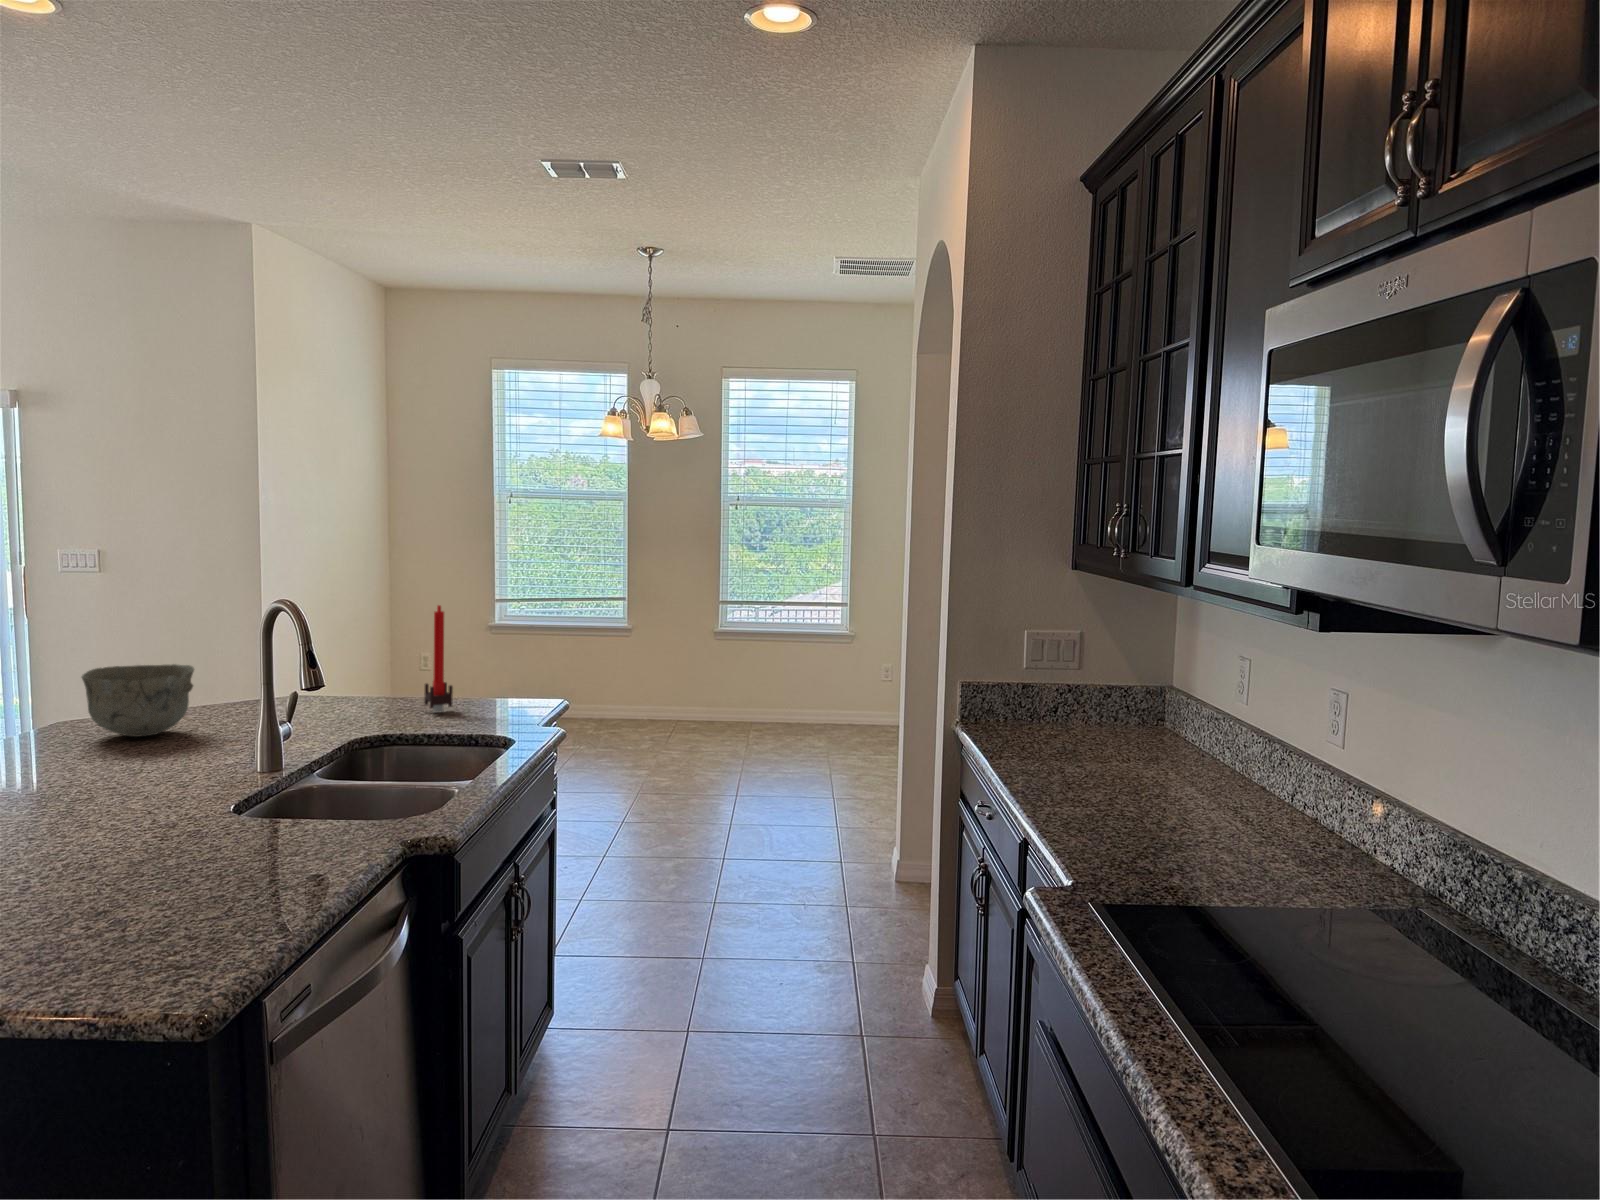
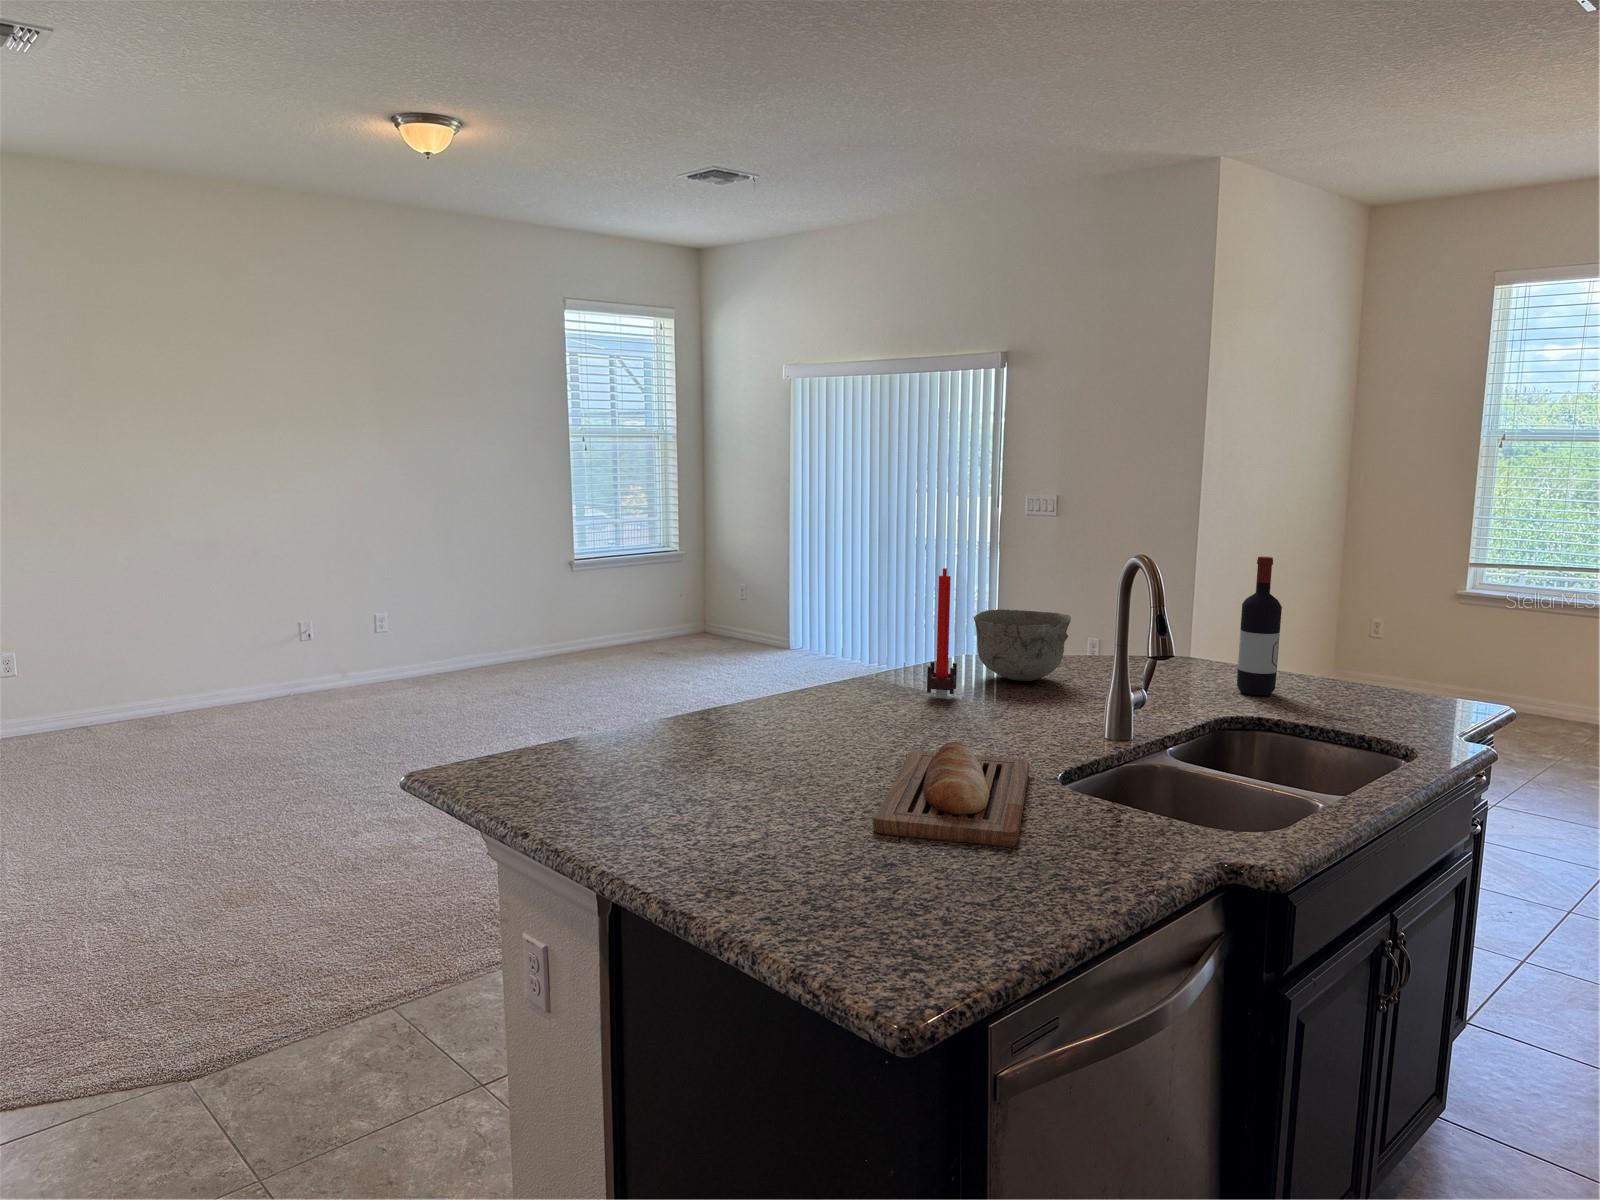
wine bottle: none [358,598,392,718] -> present [1237,557,1282,696]
candle: present [424,605,453,712] -> present [927,568,957,698]
bread loaf: none [62,793,224,892] -> present [873,741,1029,847]

